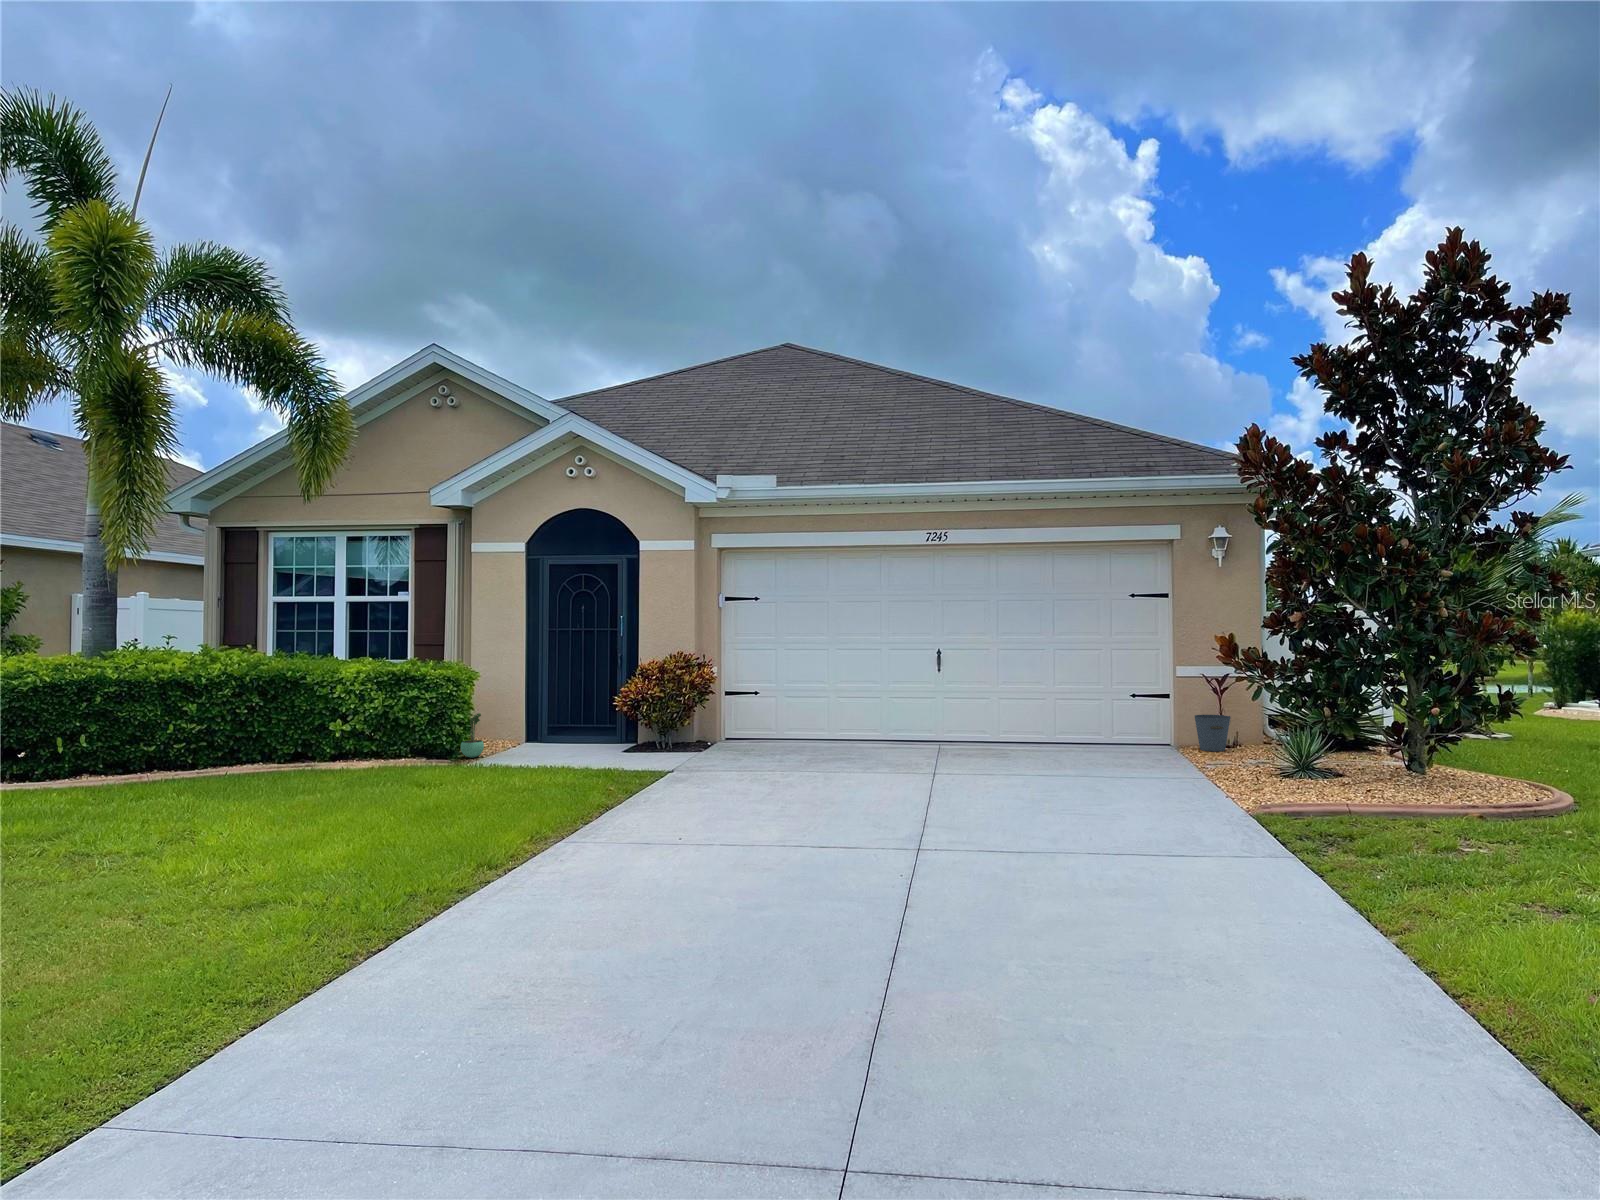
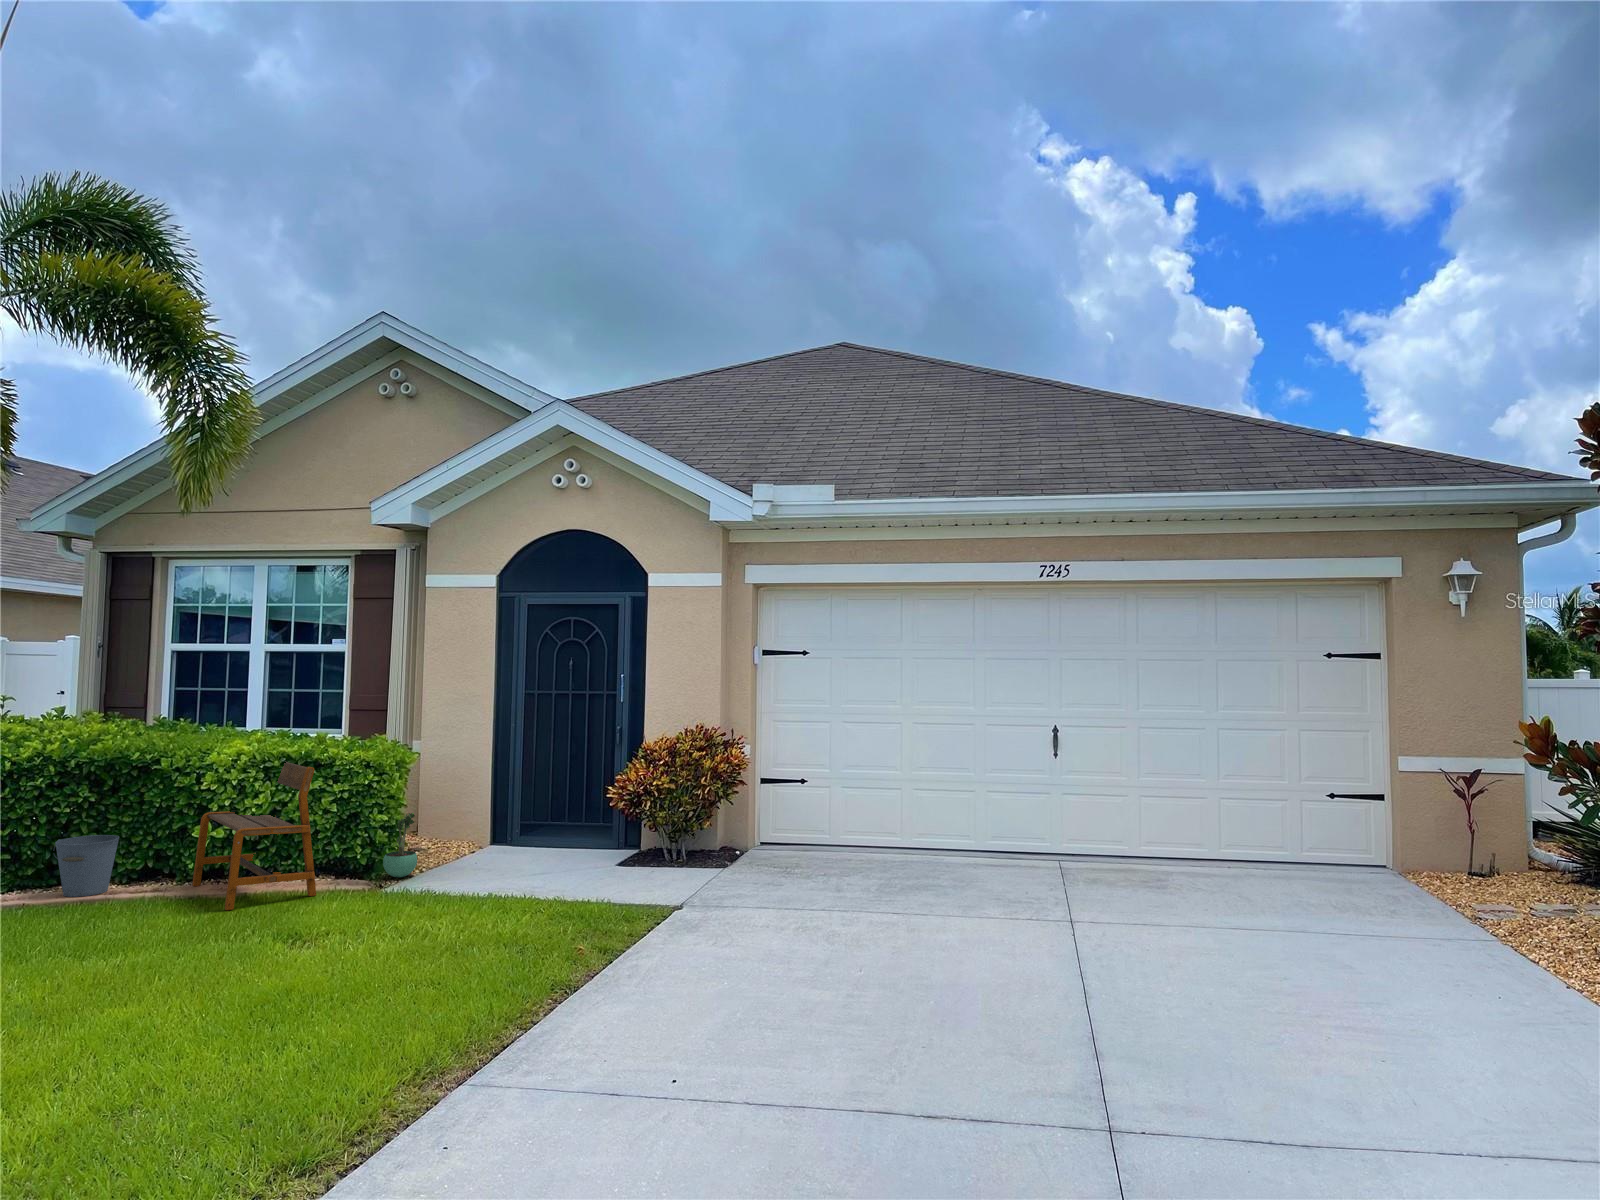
bench: none [331,676,420,774] -> present [192,762,316,910]
bucket: present [1195,715,1231,752] -> present [54,835,119,897]

